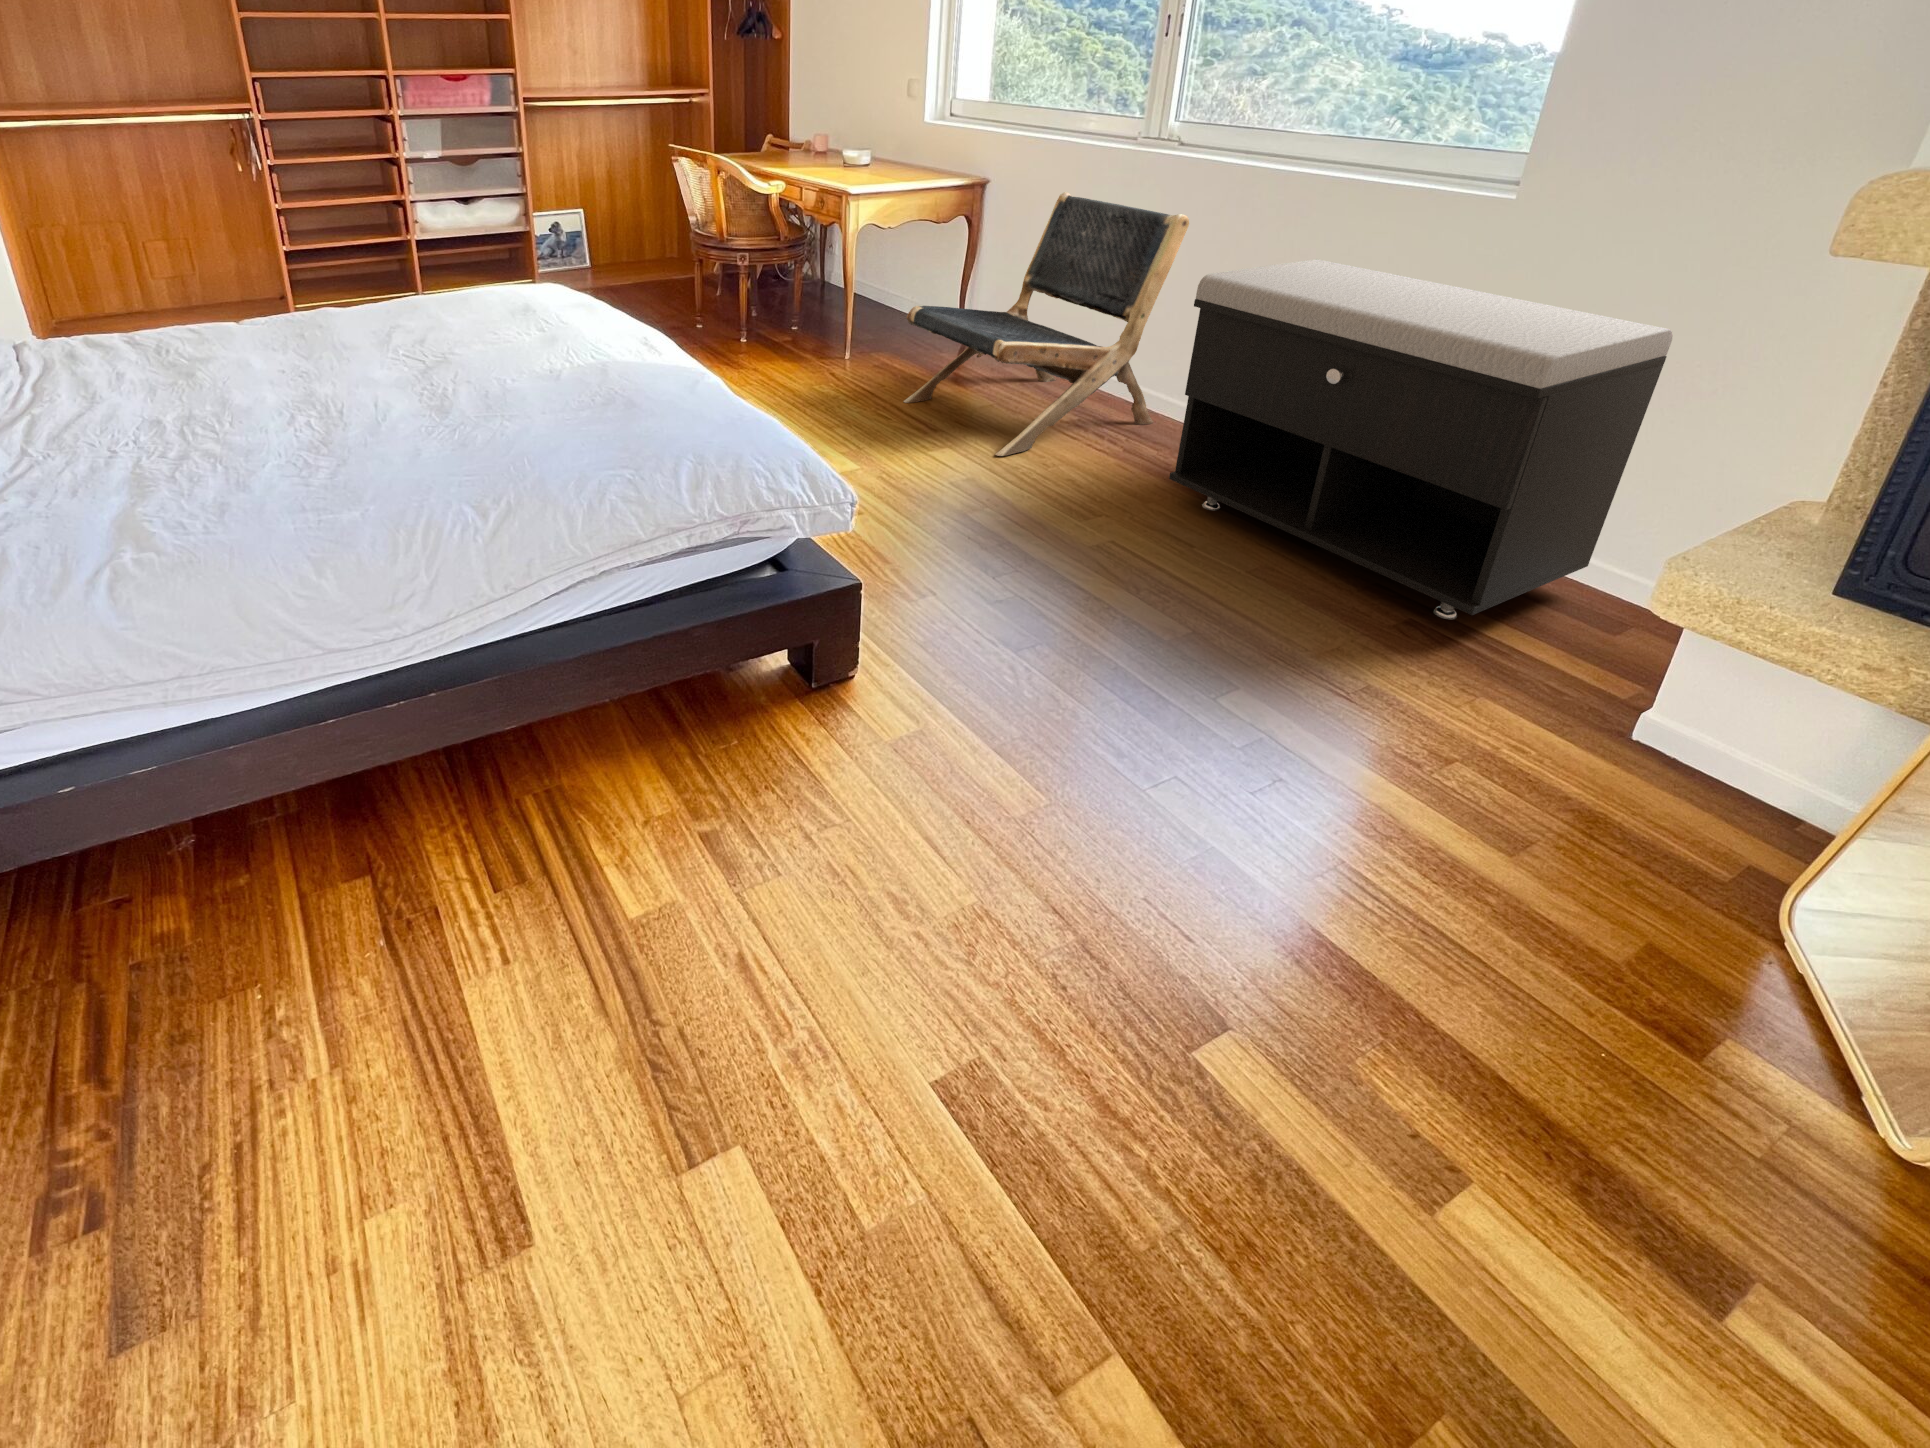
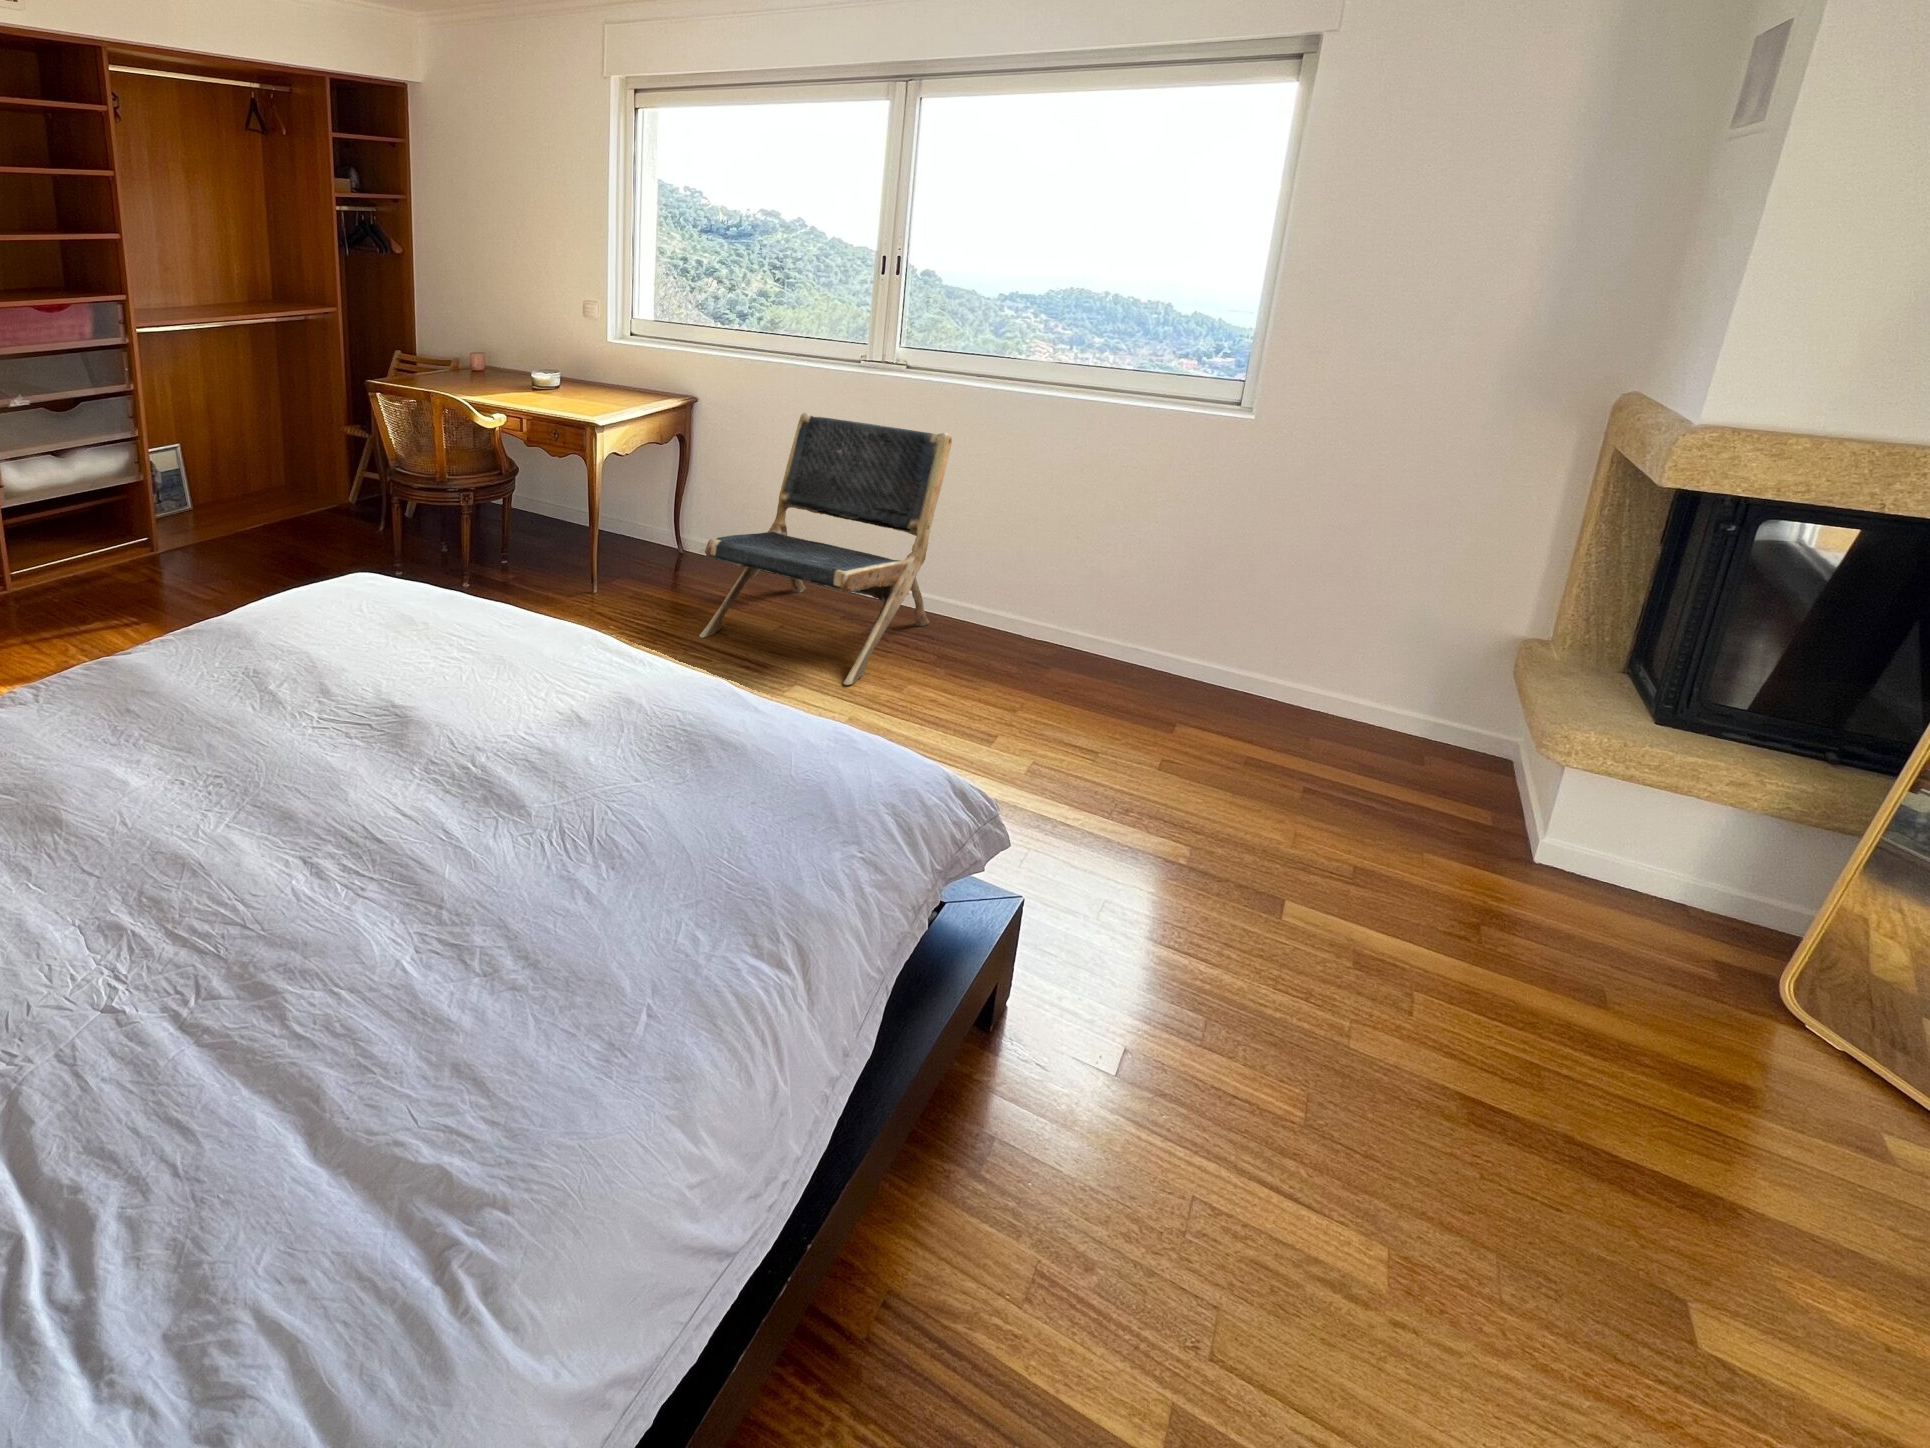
storage bench: present [1169,259,1673,620] -> none [1027,470,1412,779]

